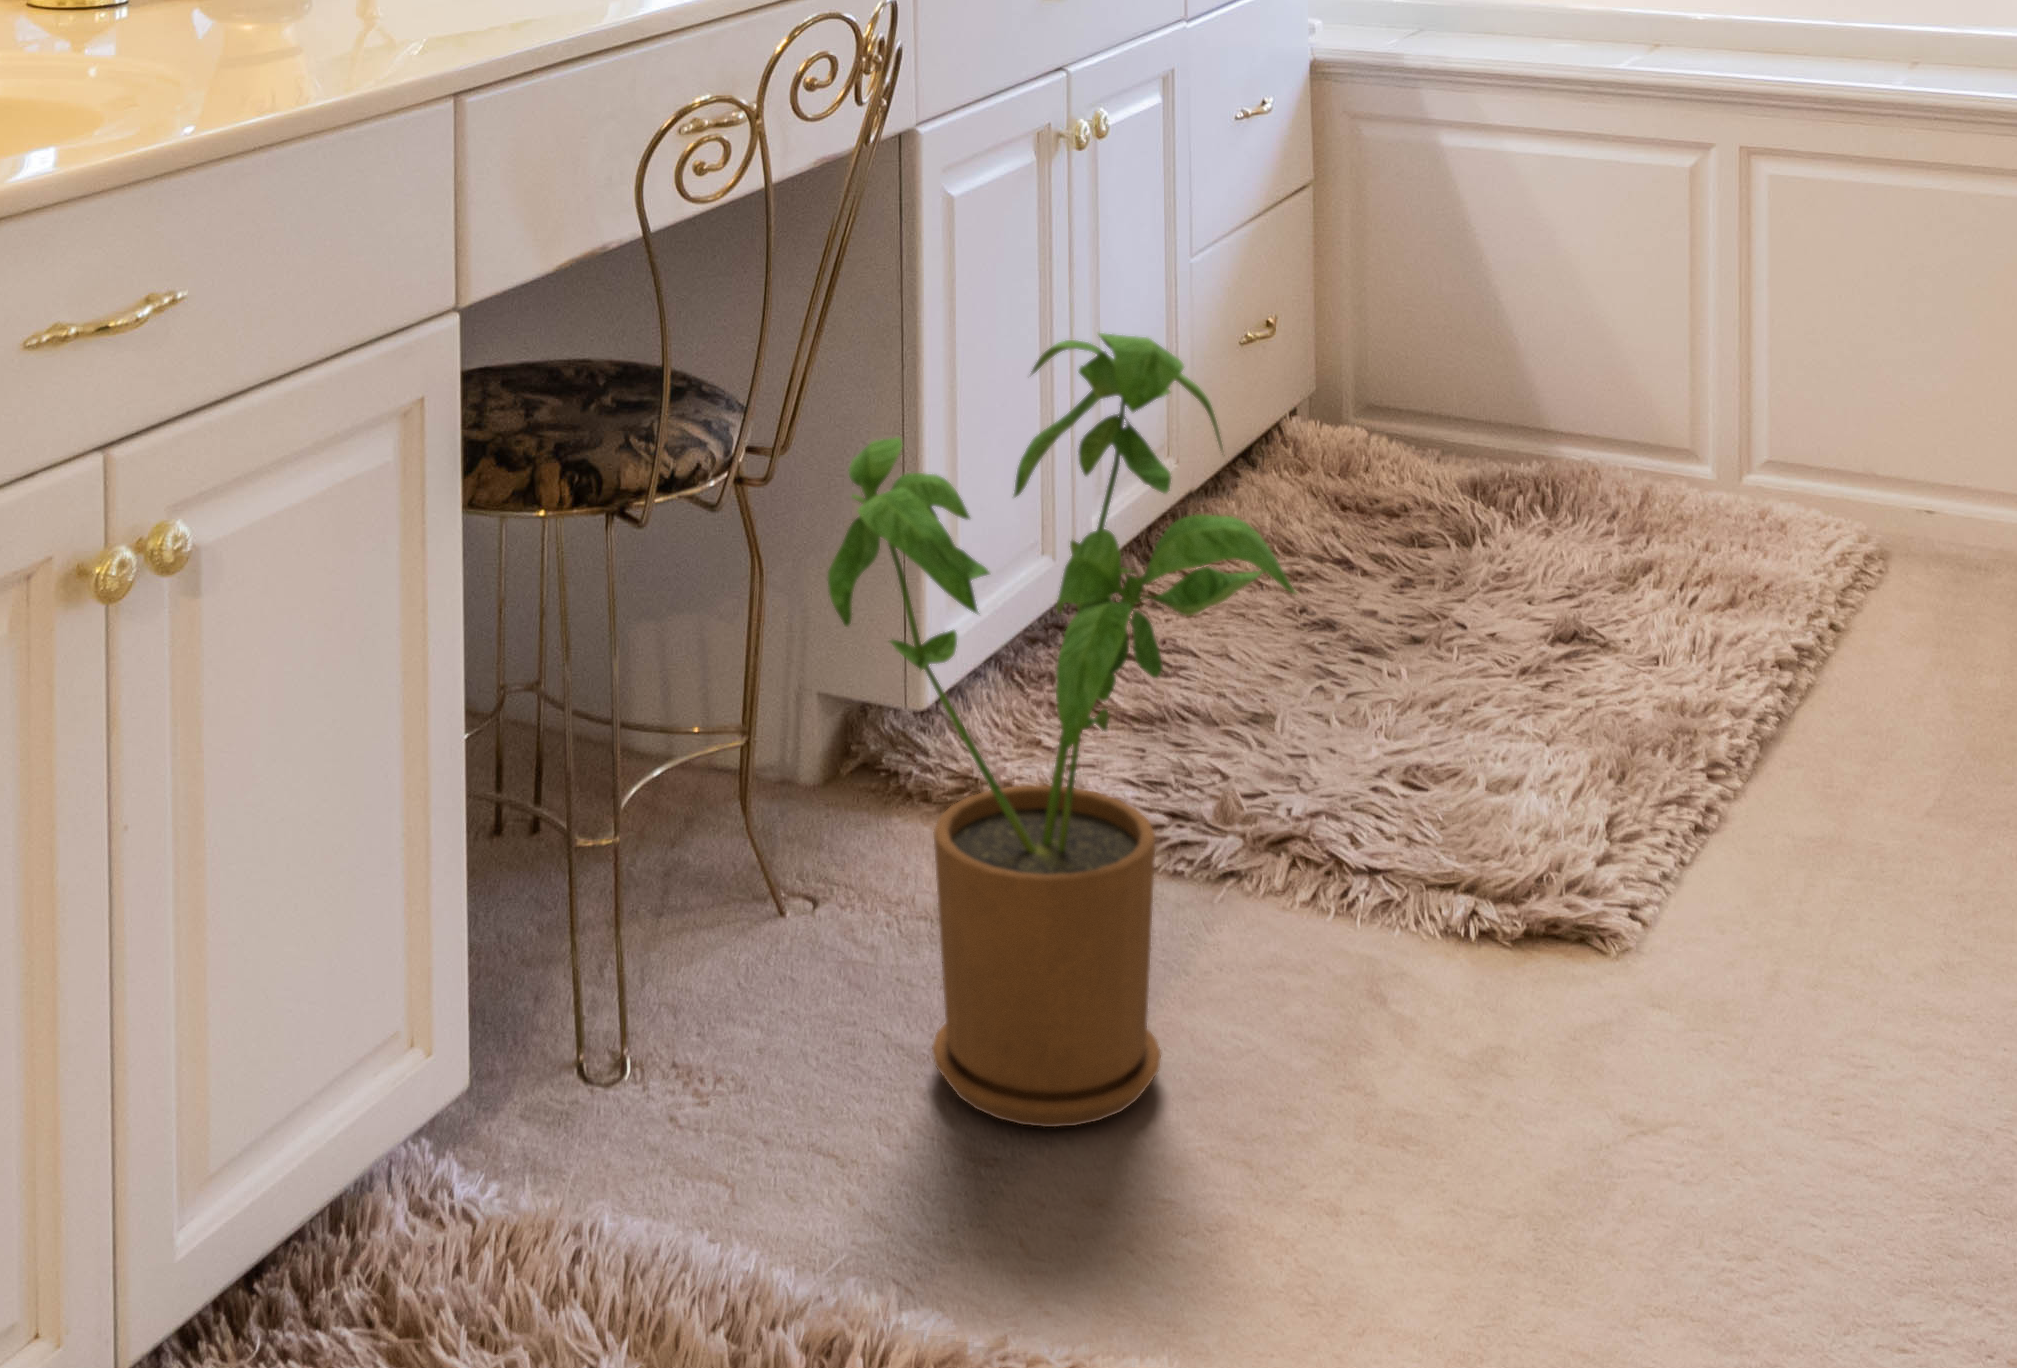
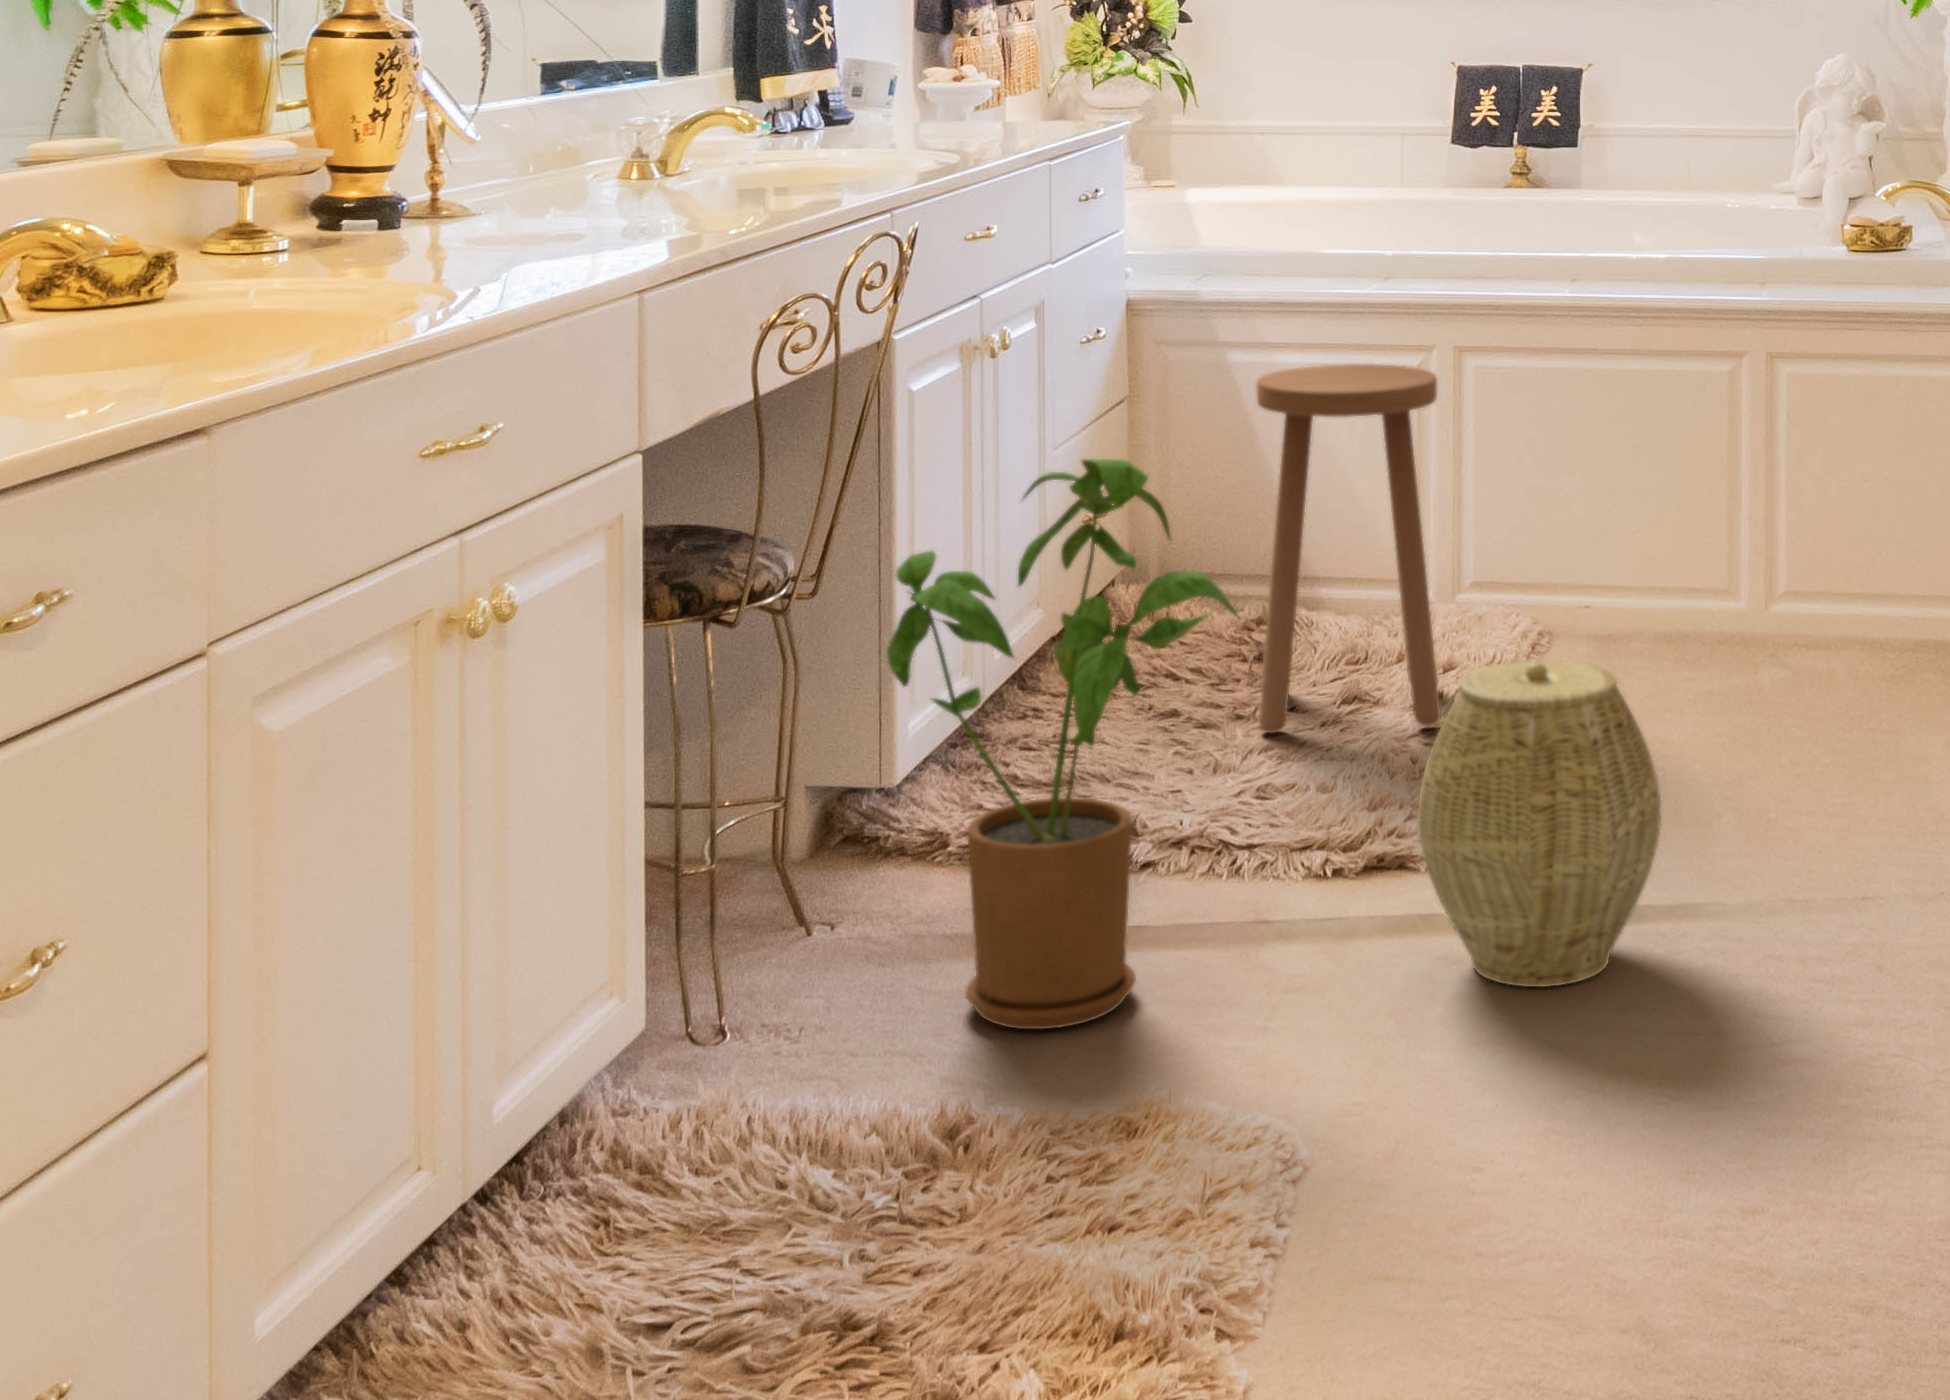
stool: none [1424,176,1676,686] -> present [1256,364,1441,733]
woven basket: none [1569,689,1957,1211] -> present [1418,660,1661,987]

